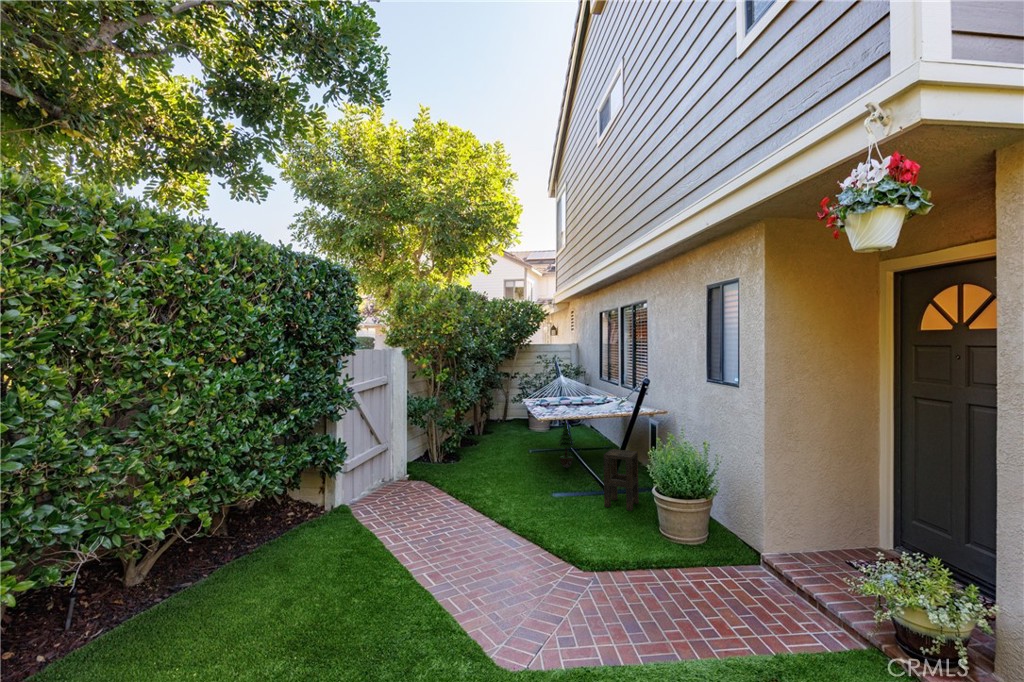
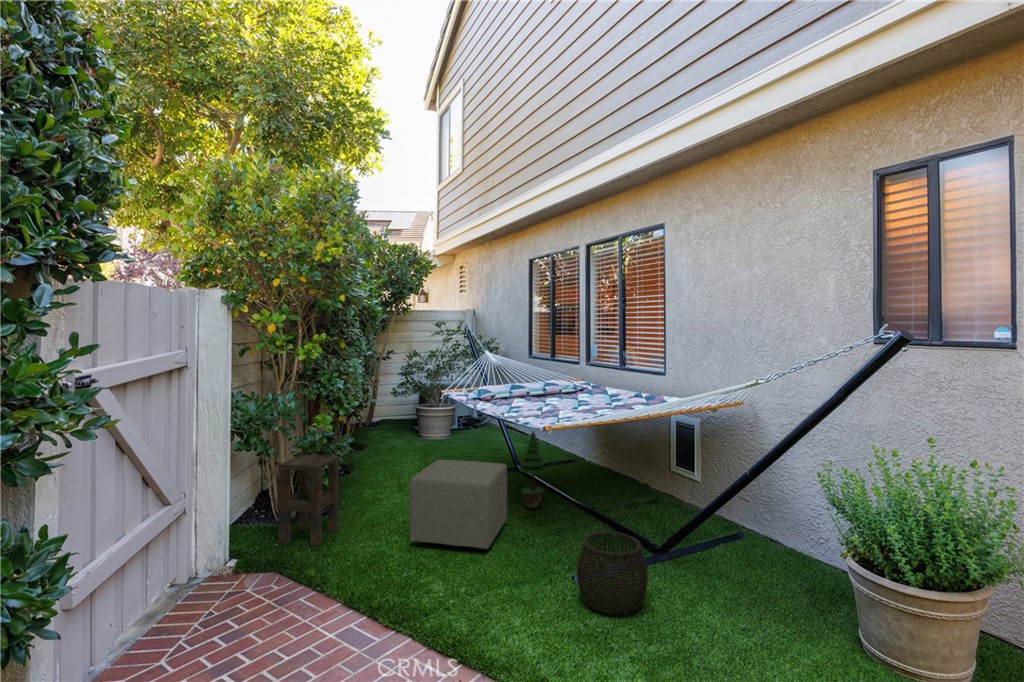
ottoman: none [487,435,545,482] -> present [409,460,507,550]
side table: present [603,449,639,511] -> present [279,455,339,546]
woven basket: none [549,471,586,510] -> present [576,531,648,616]

